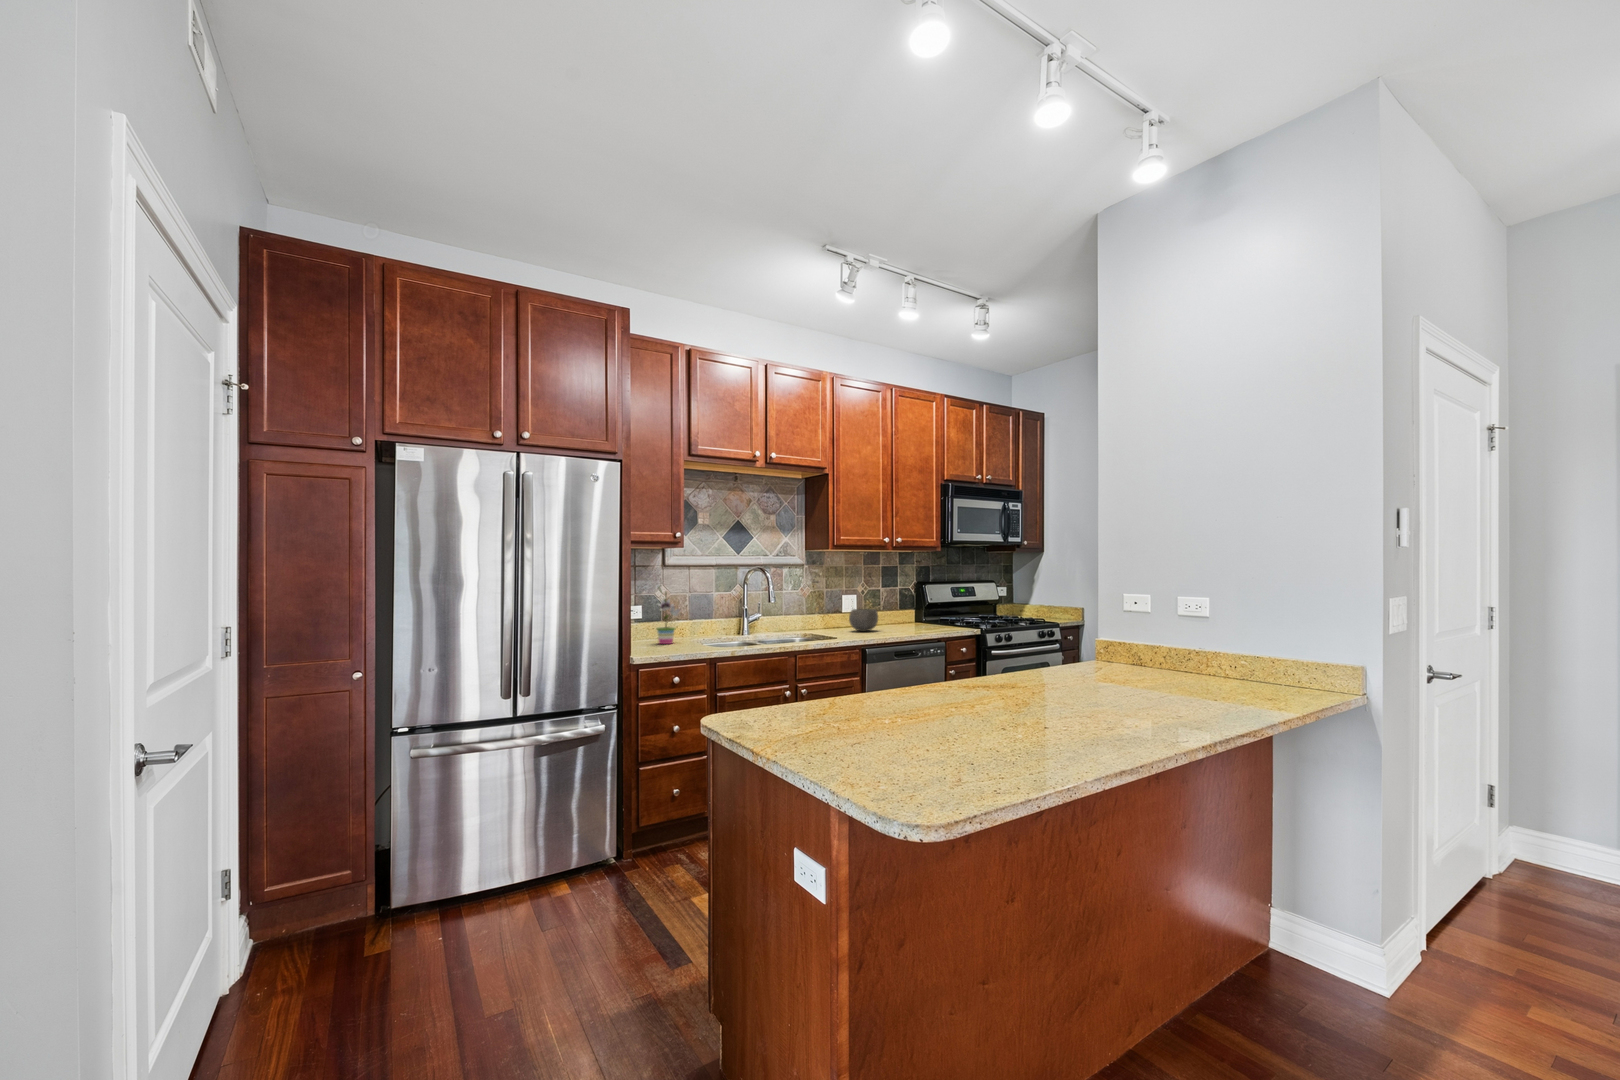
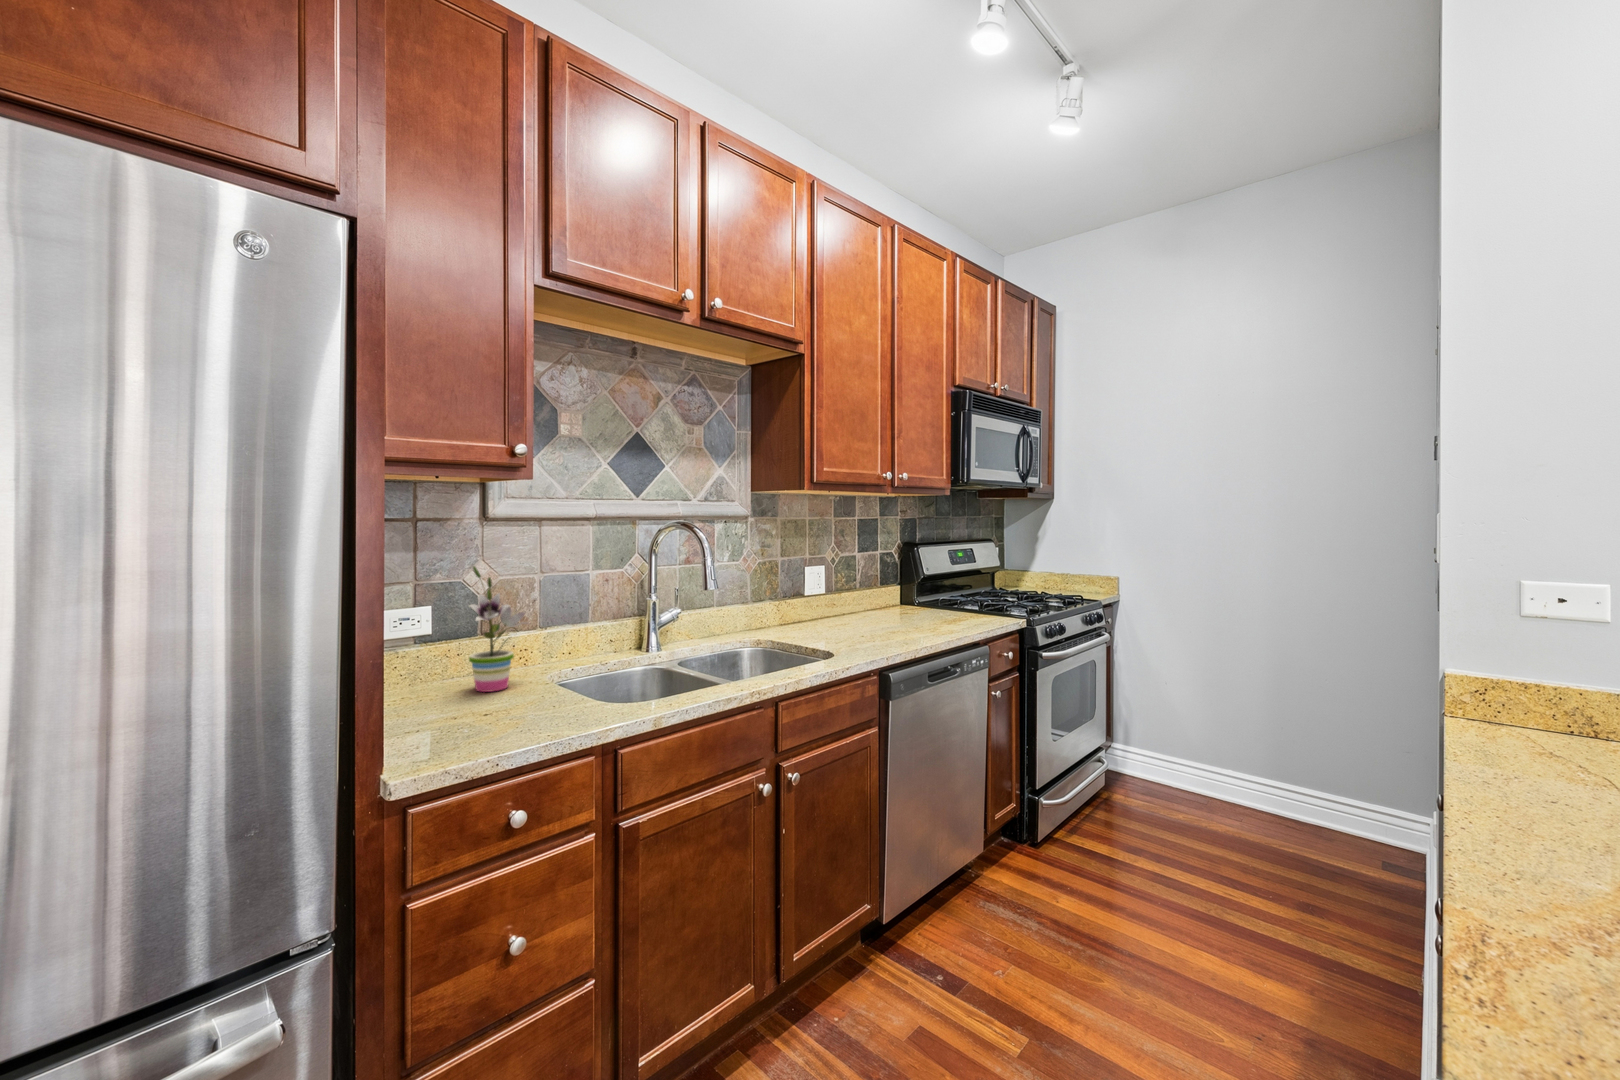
ceramic bowl: present [849,609,878,631] -> none [828,591,876,630]

